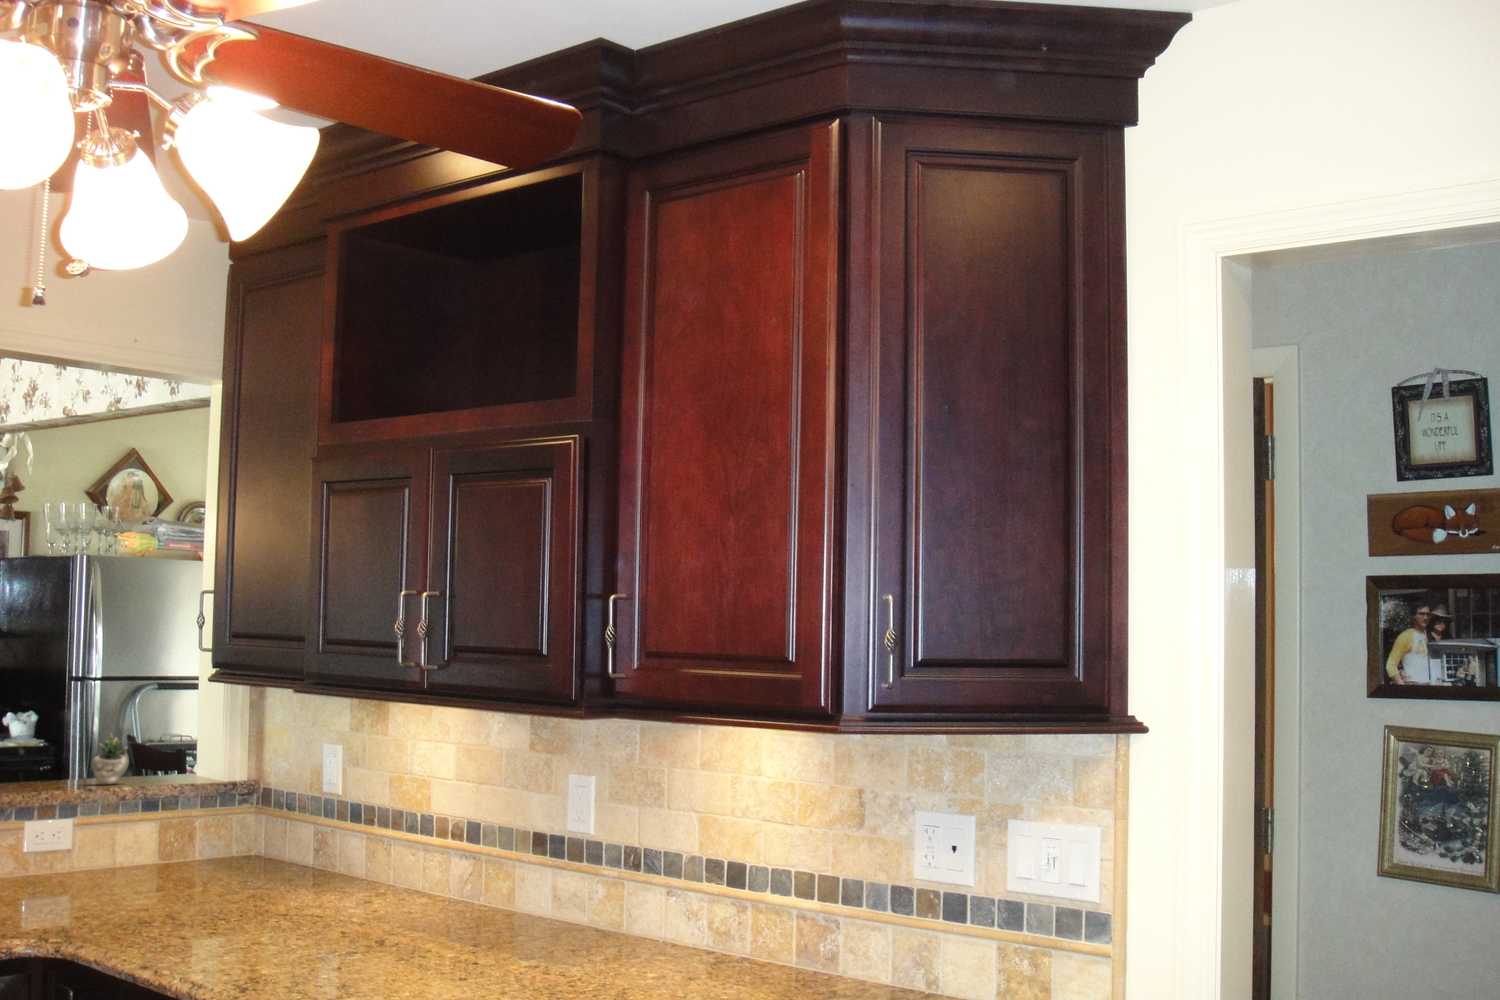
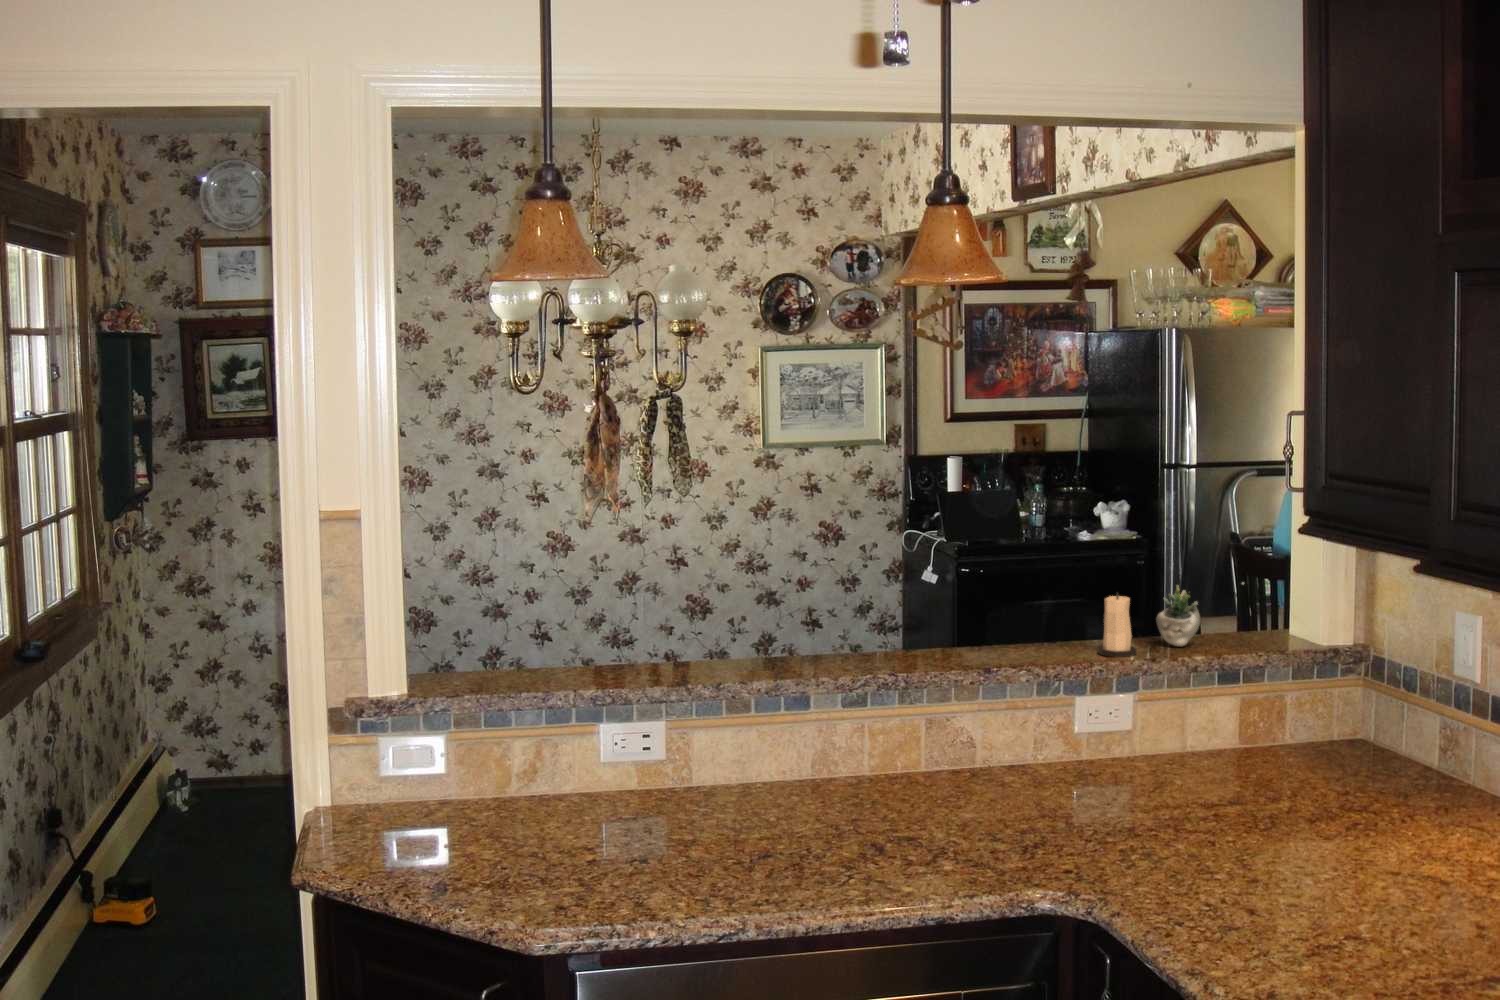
candle: none [40,737,76,791] -> present [1098,593,1137,657]

